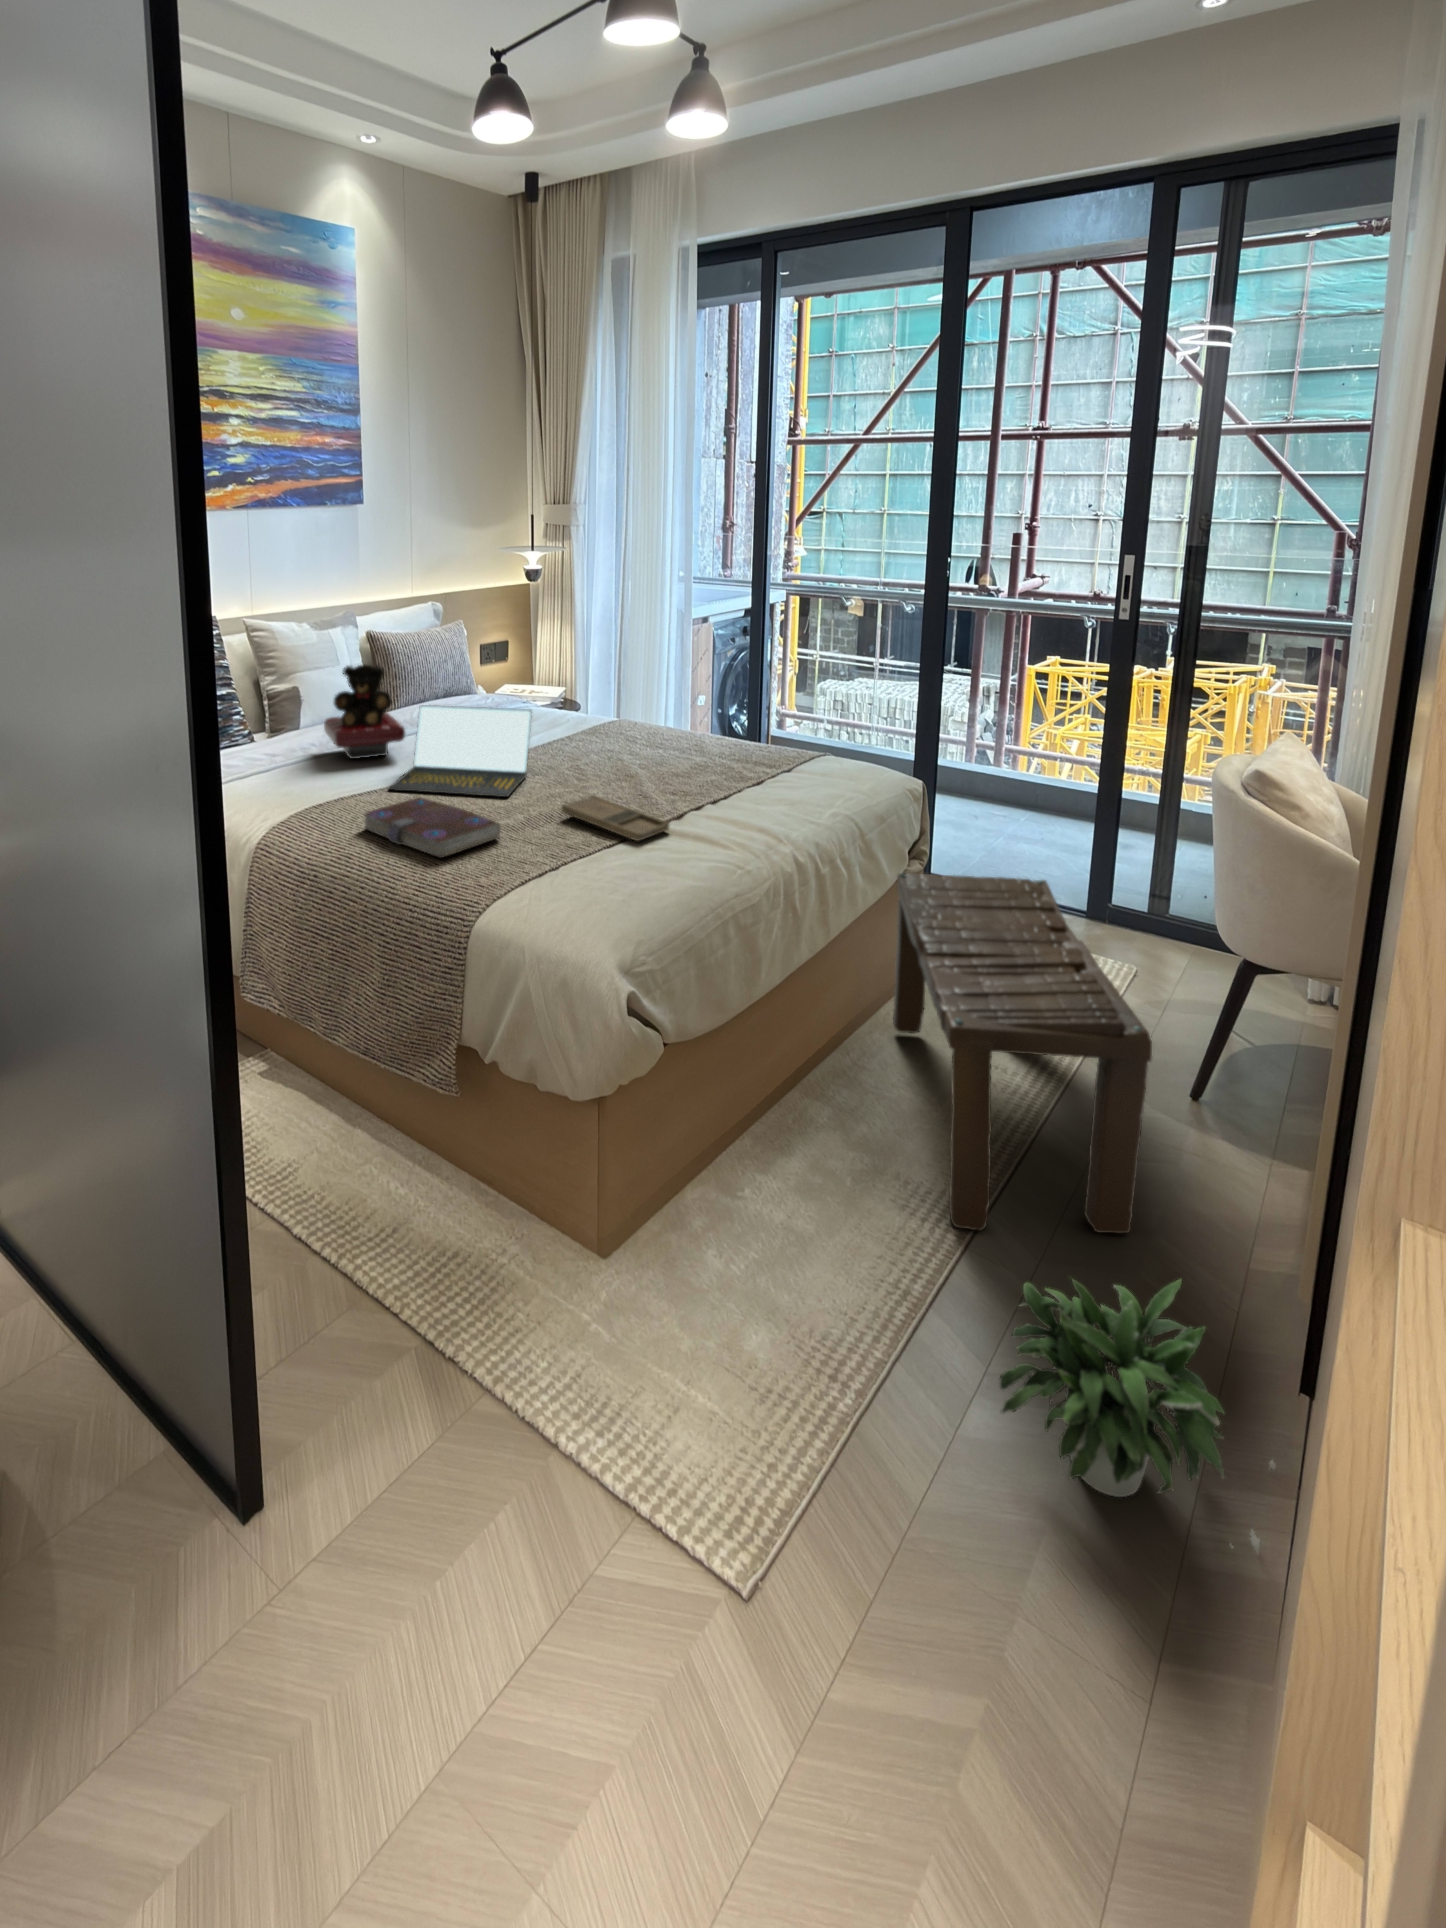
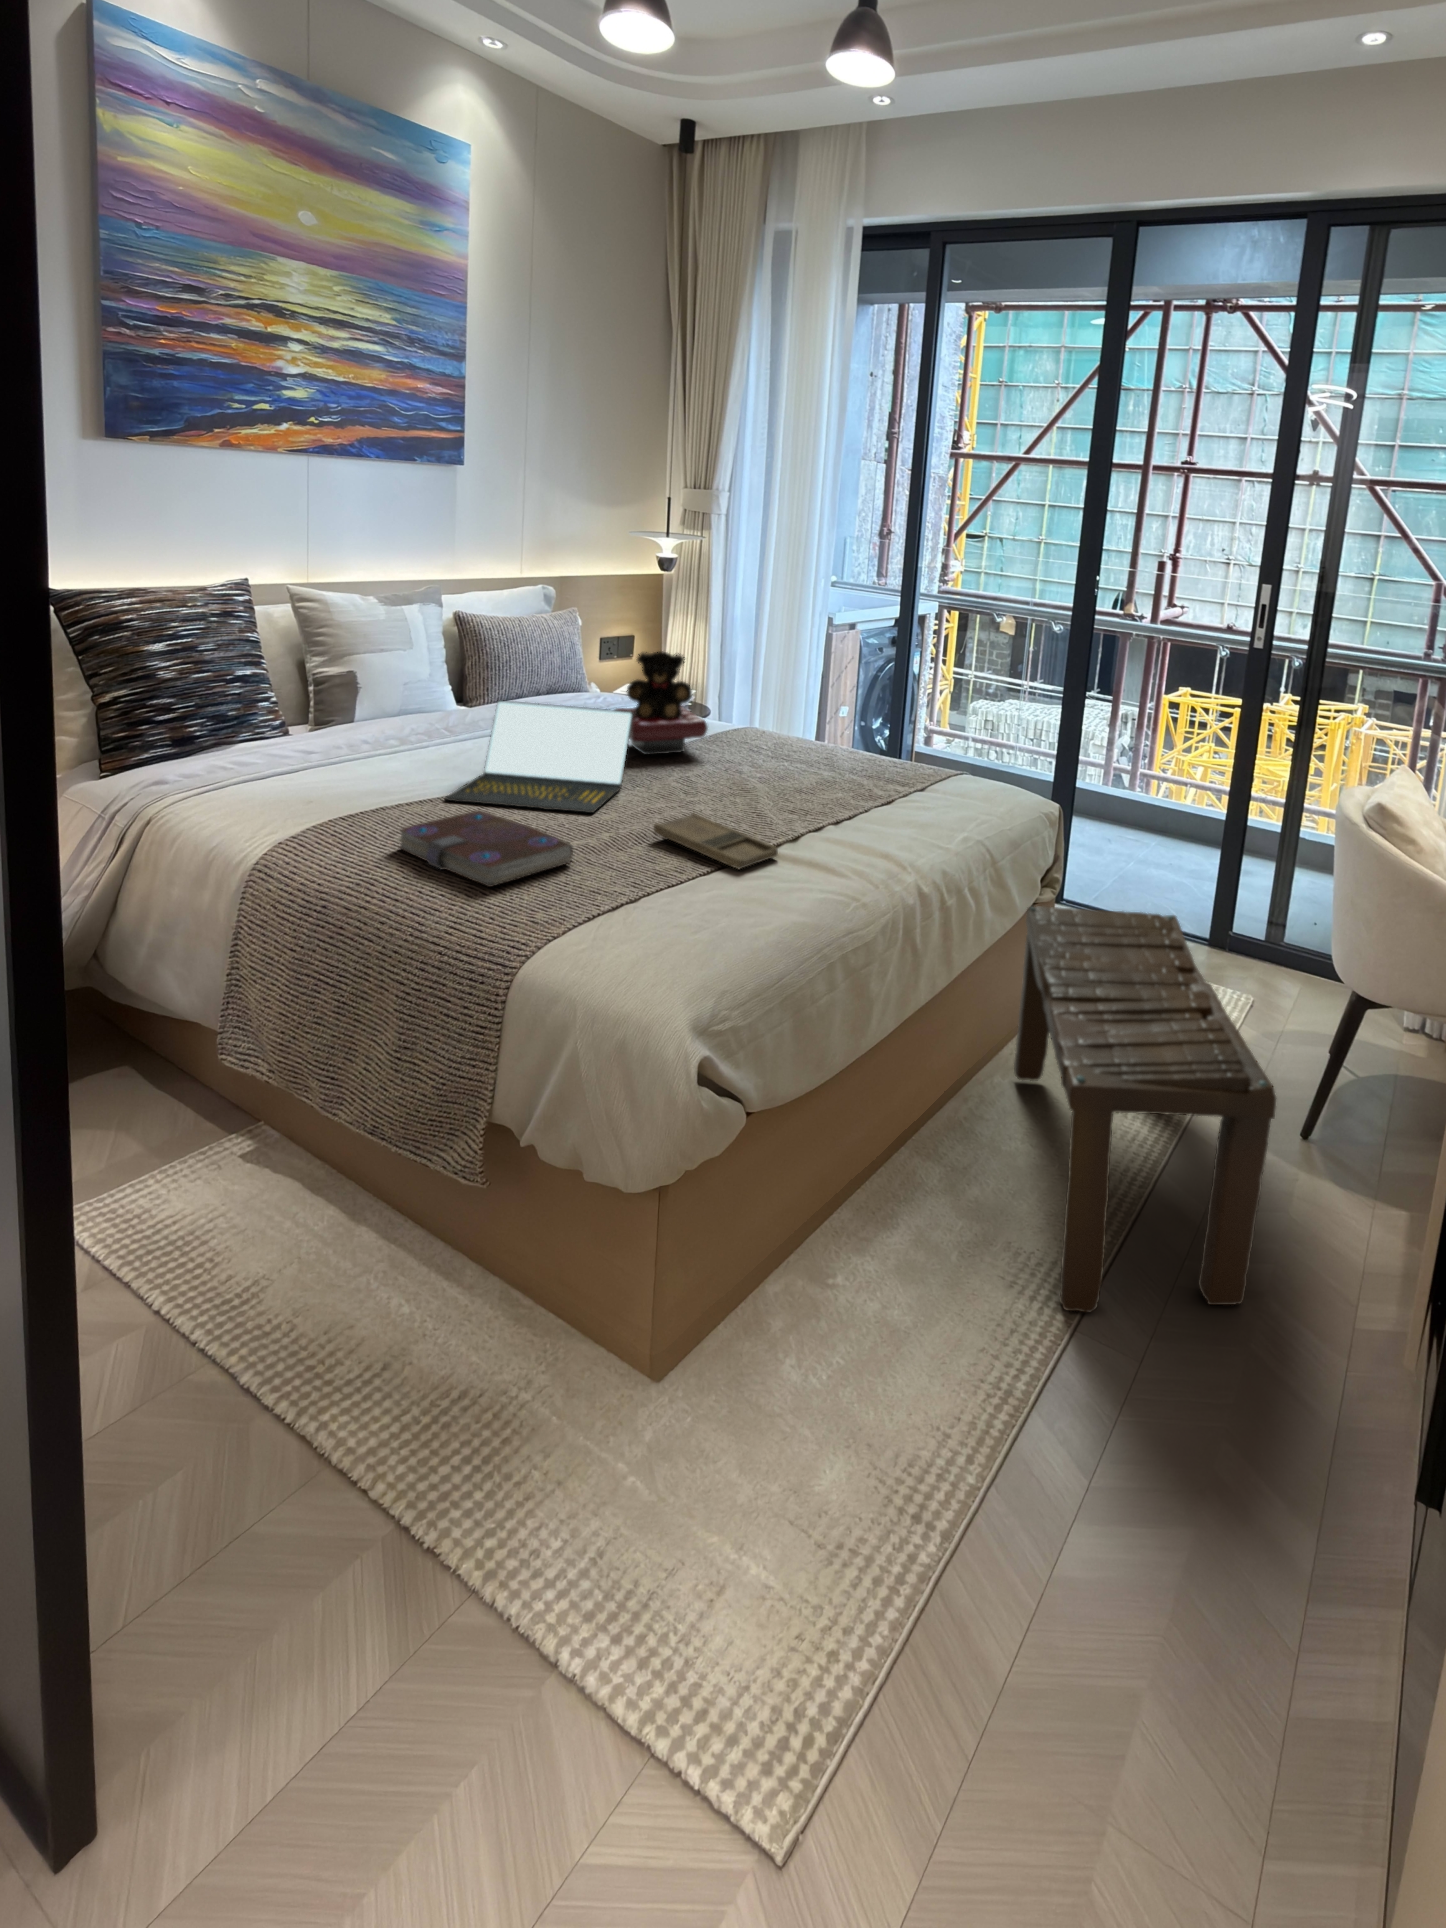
teddy bear: present [324,665,405,759] -> present [615,651,707,755]
potted plant: present [999,1279,1276,1553] -> none [1102,1375,1384,1699]

